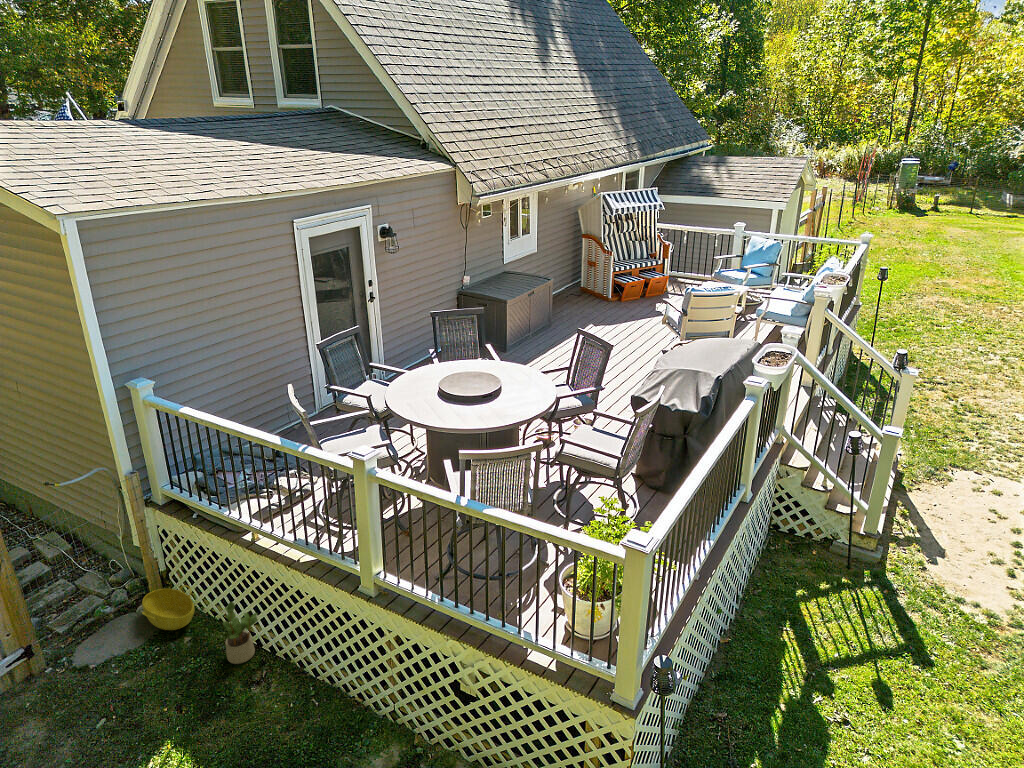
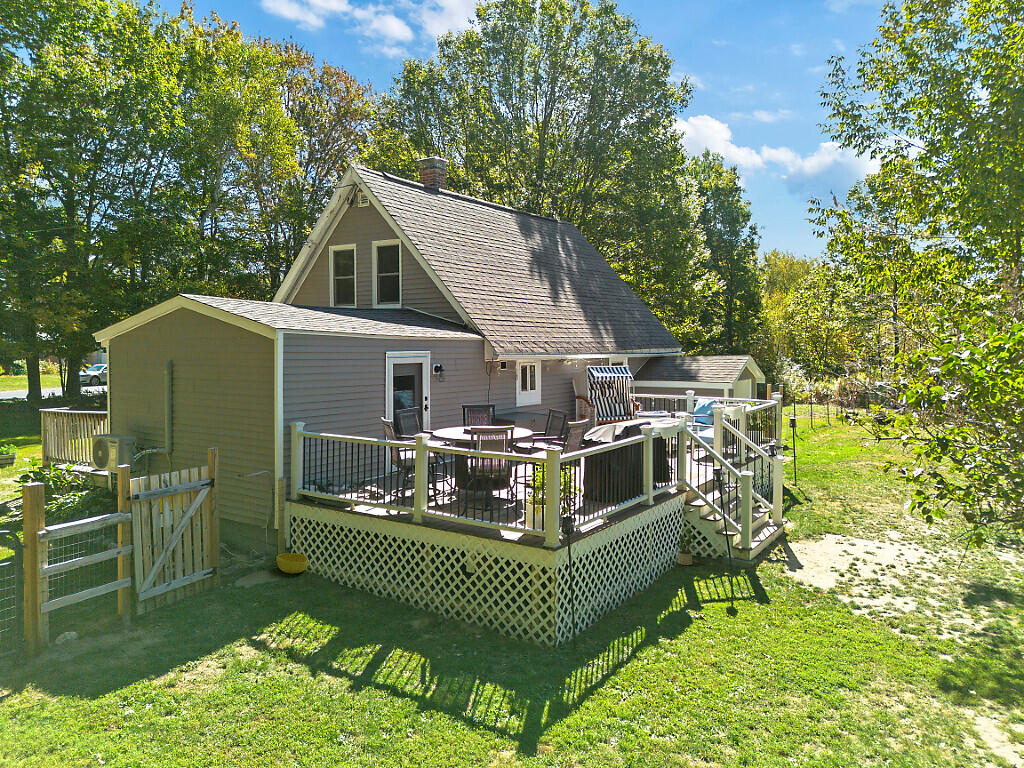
potted plant: present [223,602,258,664] -> present [675,528,695,565]

